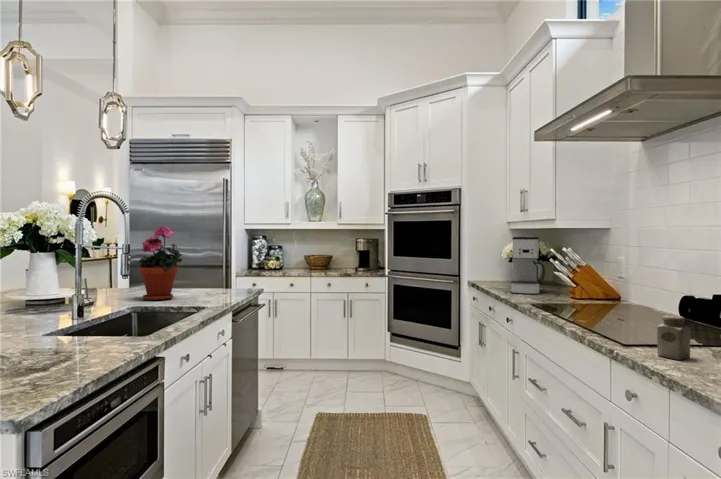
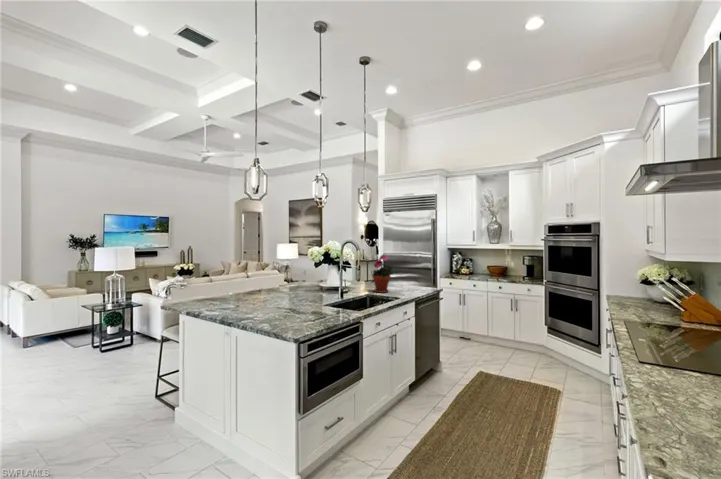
coffee maker: present [511,237,545,294] -> none [625,265,660,313]
salt shaker: present [657,315,691,360] -> none [639,344,667,377]

